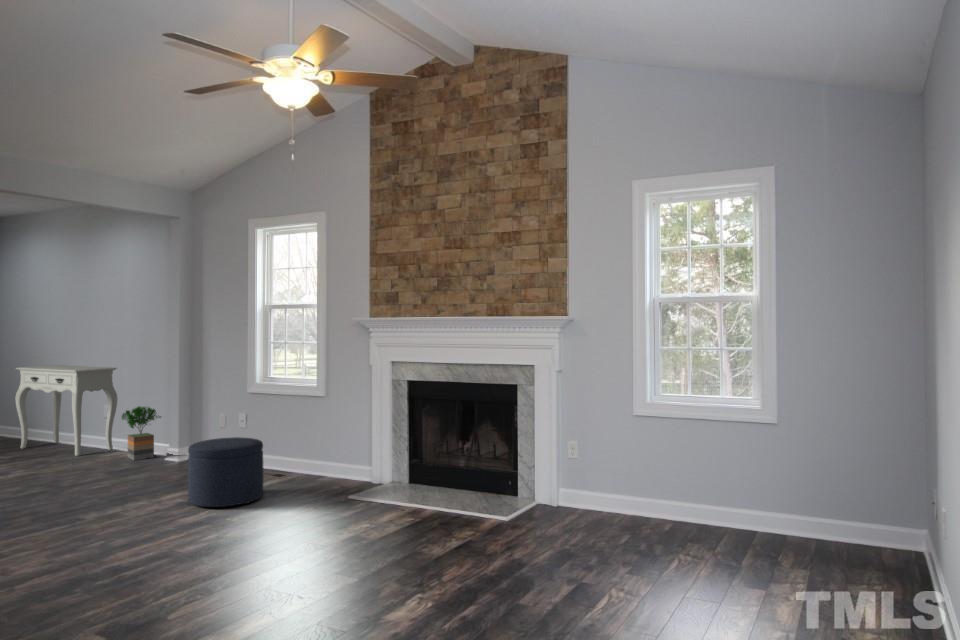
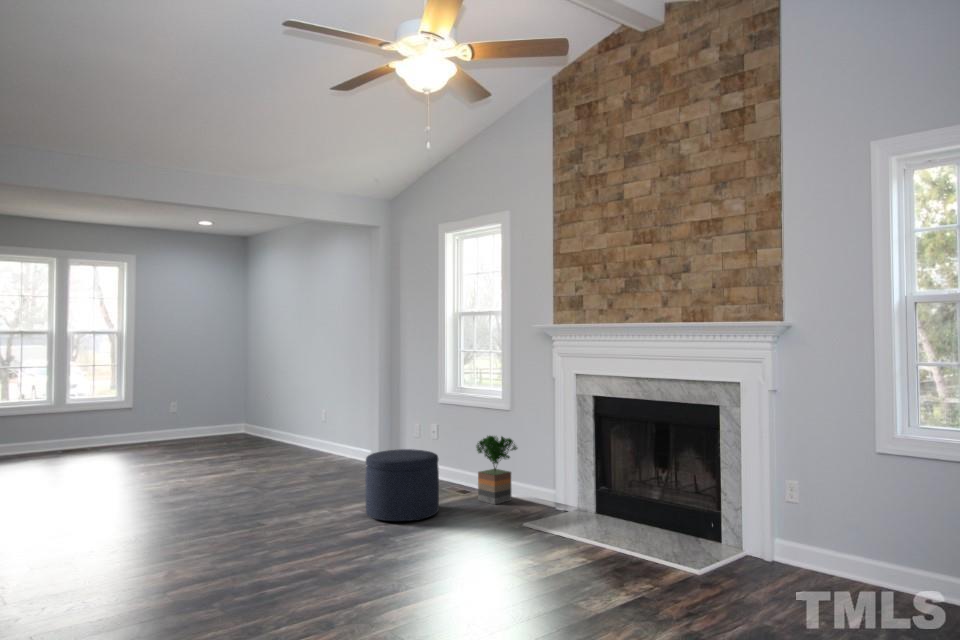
console table: present [15,365,117,456] -> none [250,371,330,457]
potted tree: present [122,406,161,460] -> present [476,436,517,504]

